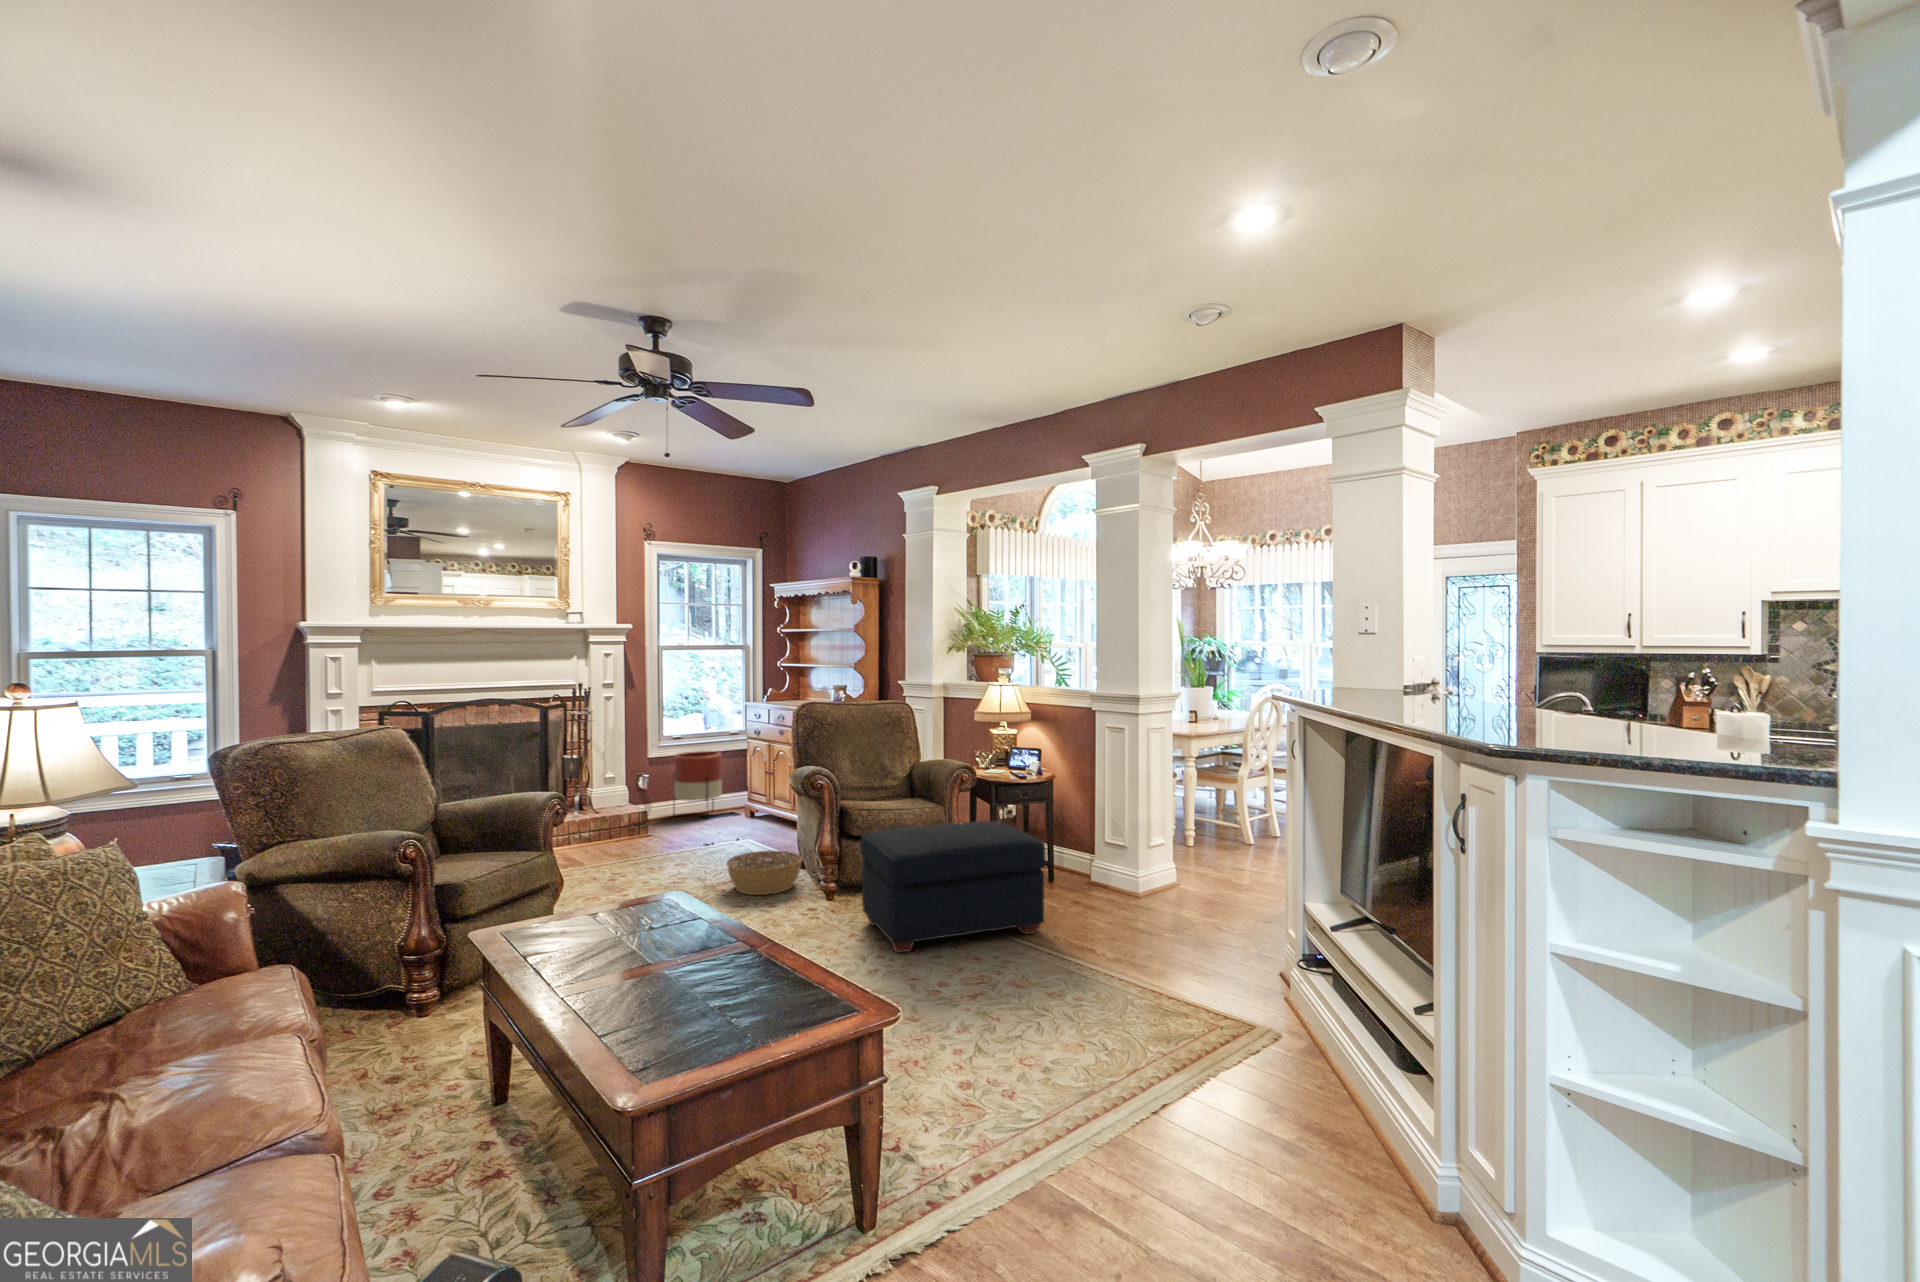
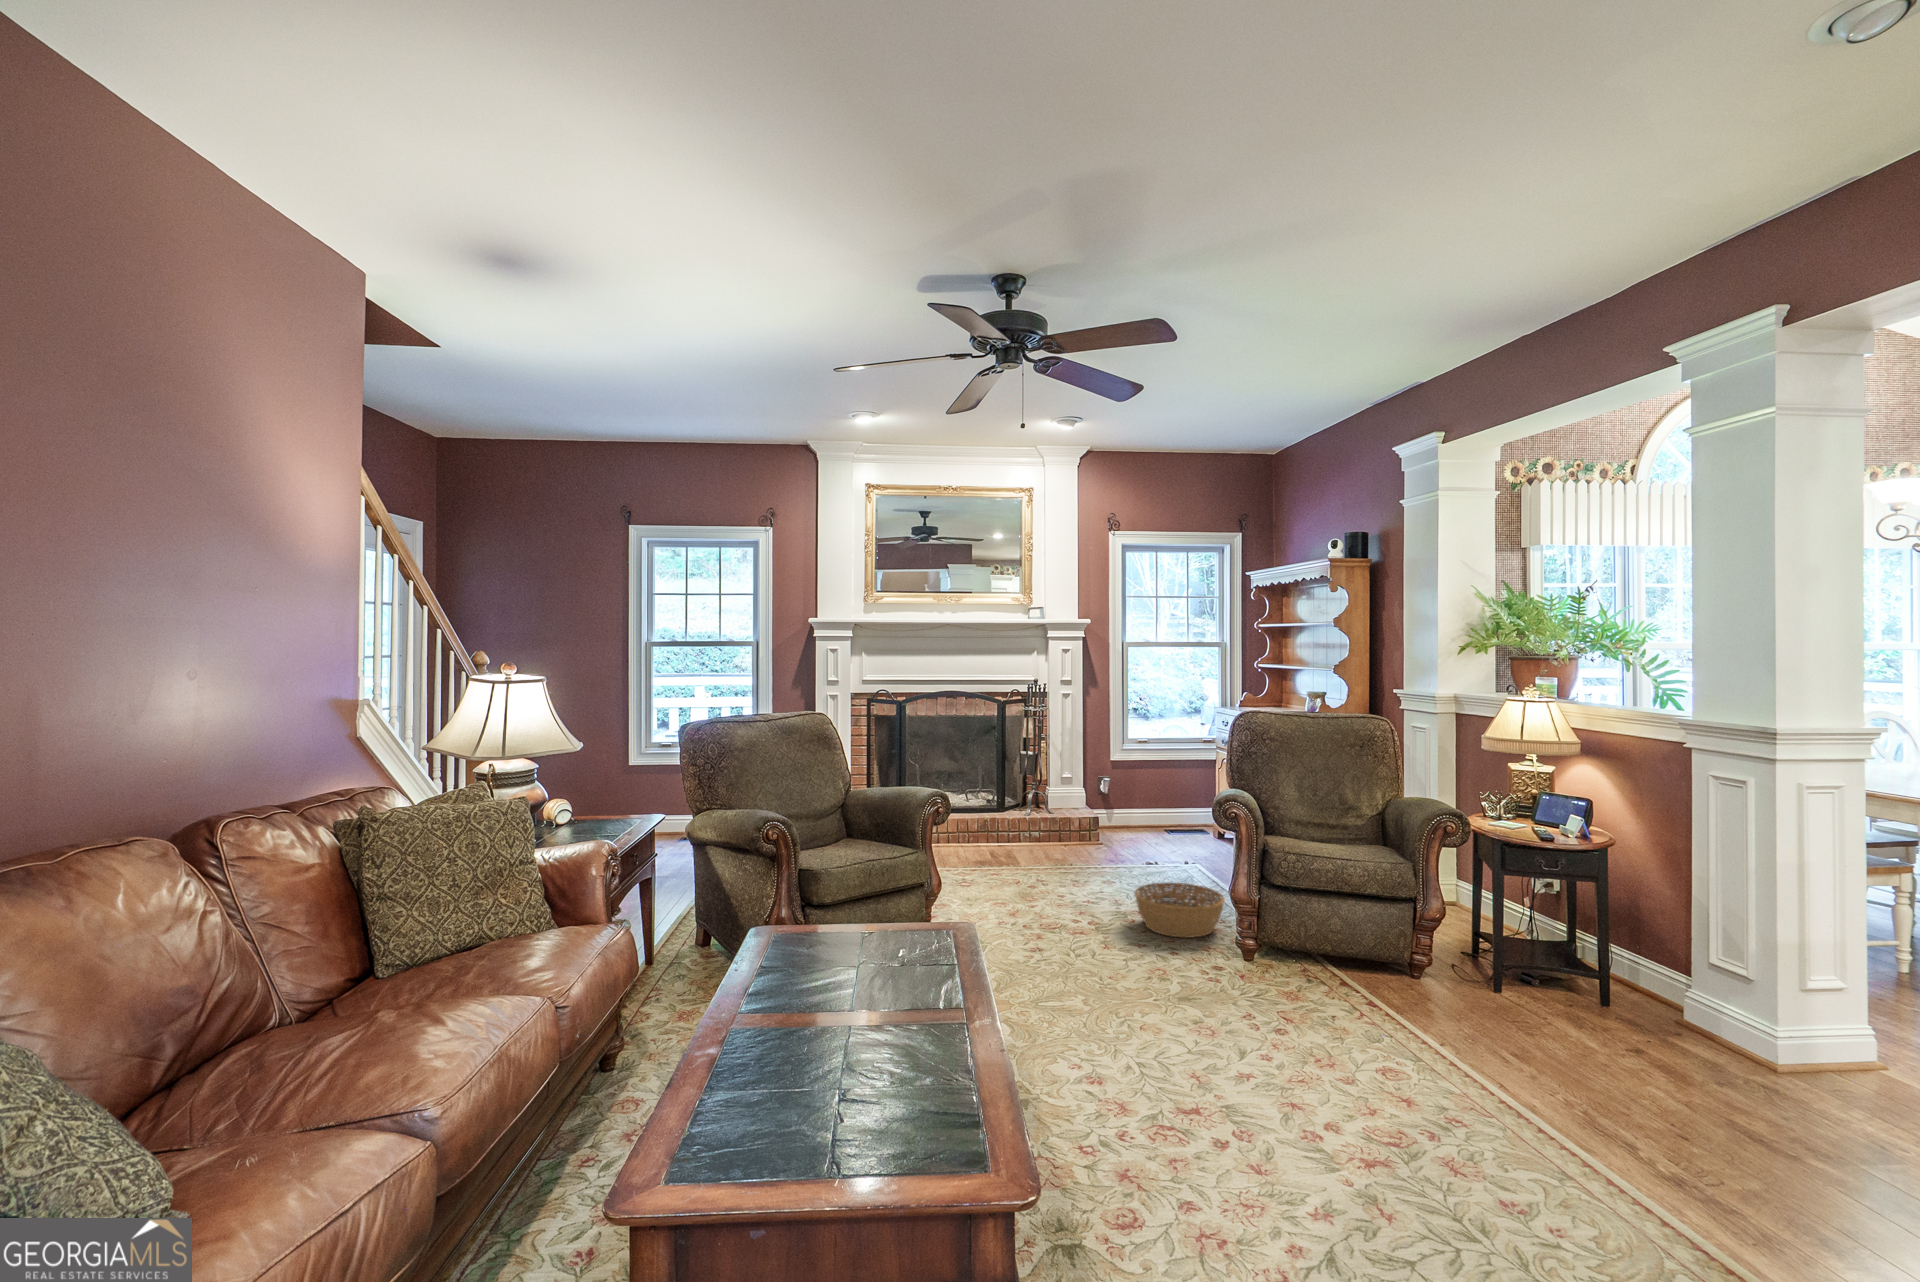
planter: present [673,751,722,801] -> none [1133,758,1185,835]
ottoman: present [860,821,1045,953] -> none [1268,885,1550,1086]

